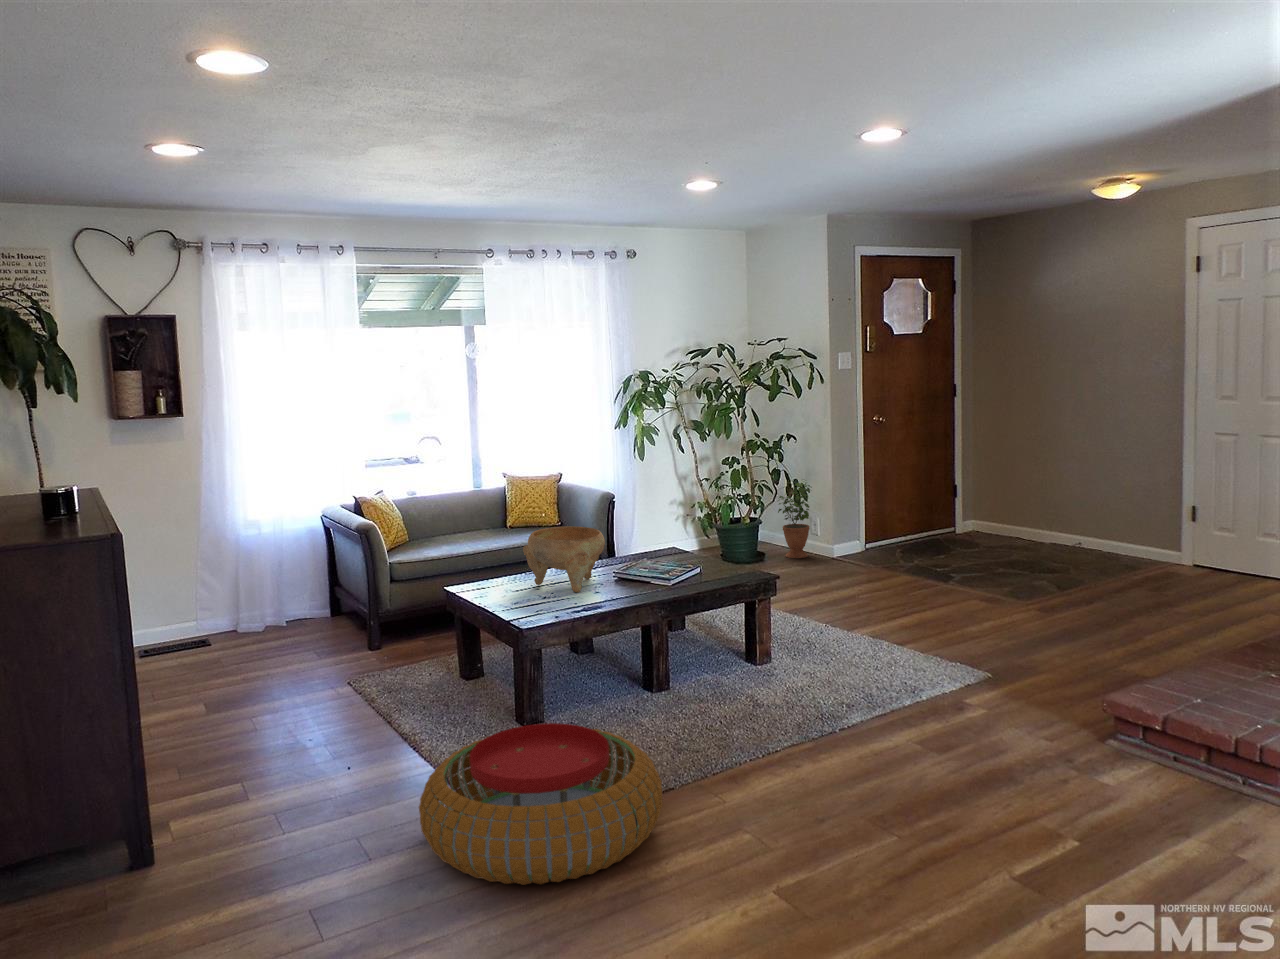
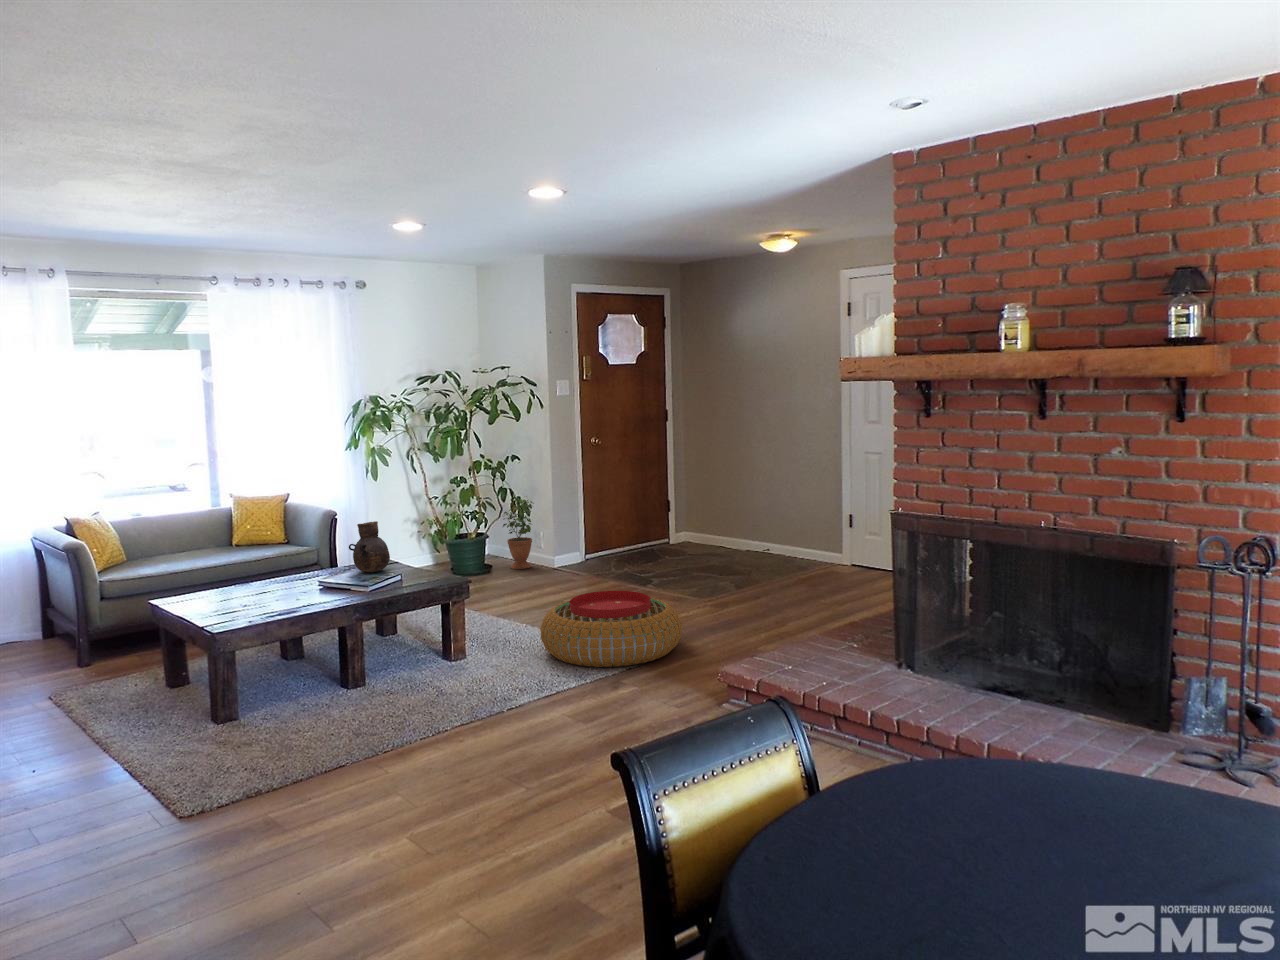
vase: none [643,507,686,563] -> present [349,521,390,572]
decorative bowl: present [523,526,605,592] -> none [226,540,306,600]
pouf: present [419,723,663,885] -> present [540,591,682,667]

